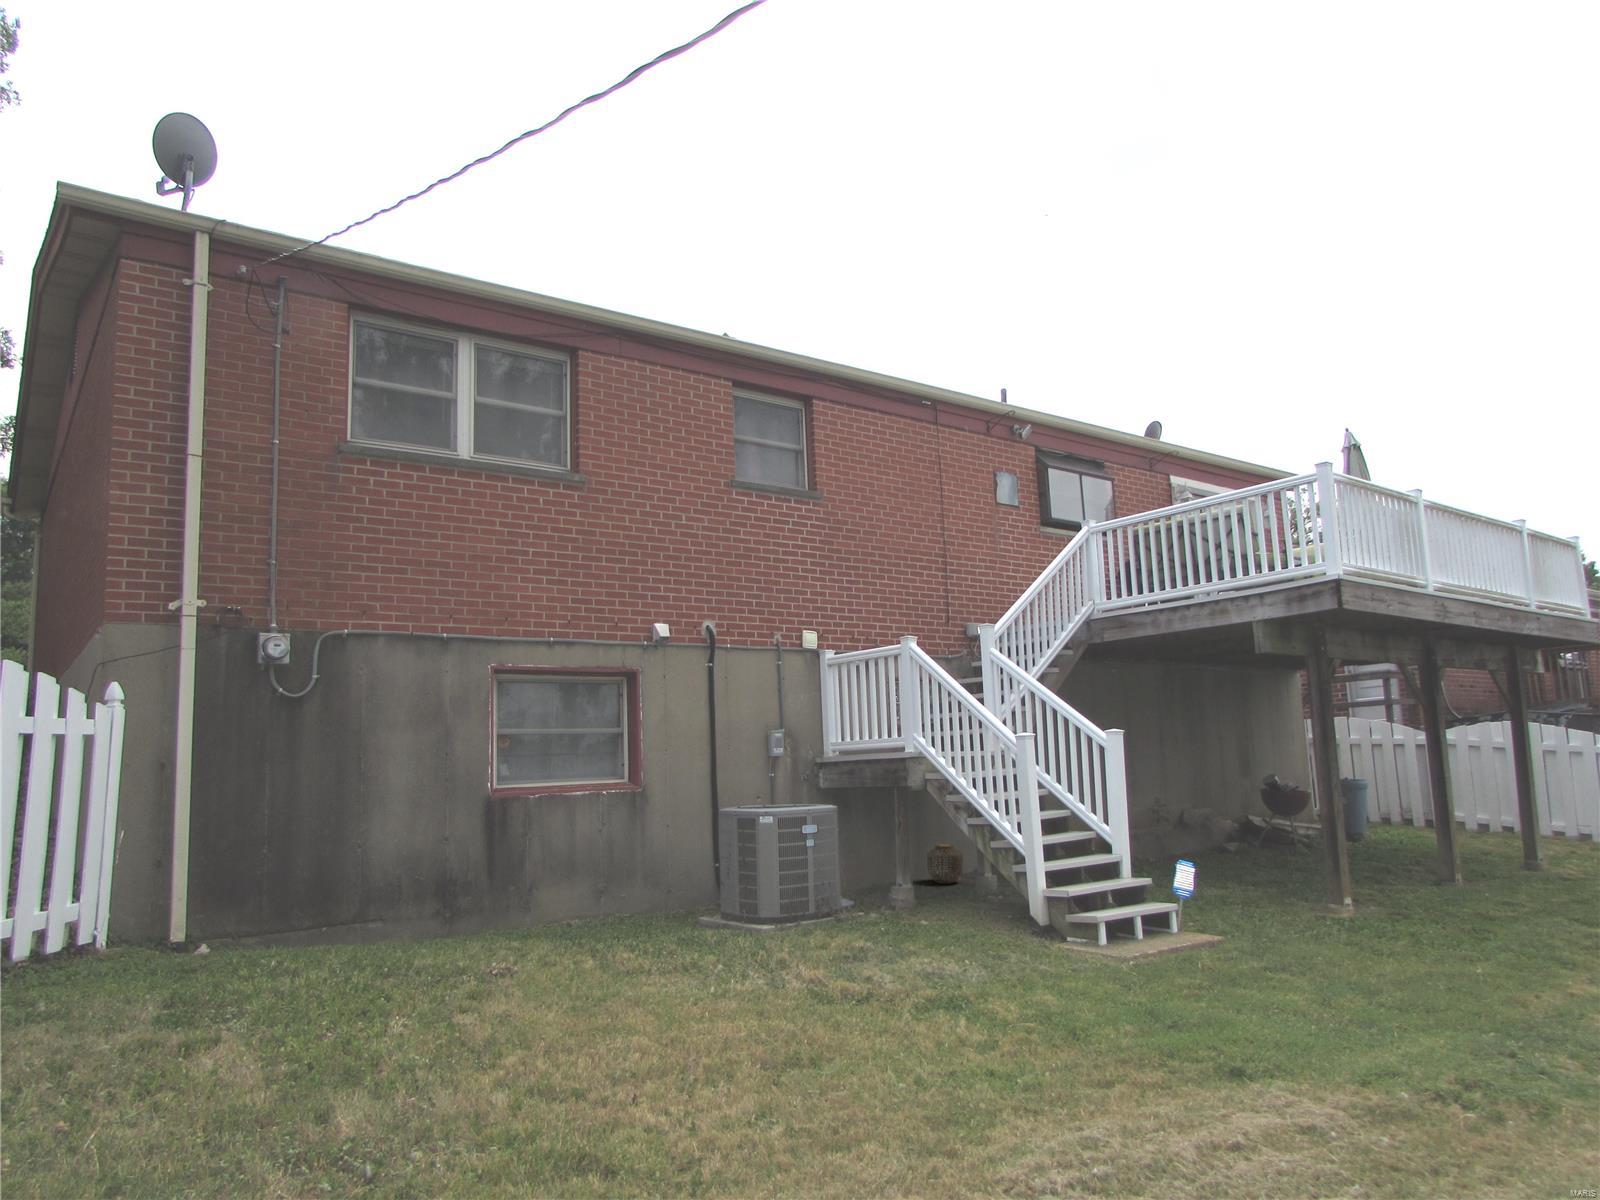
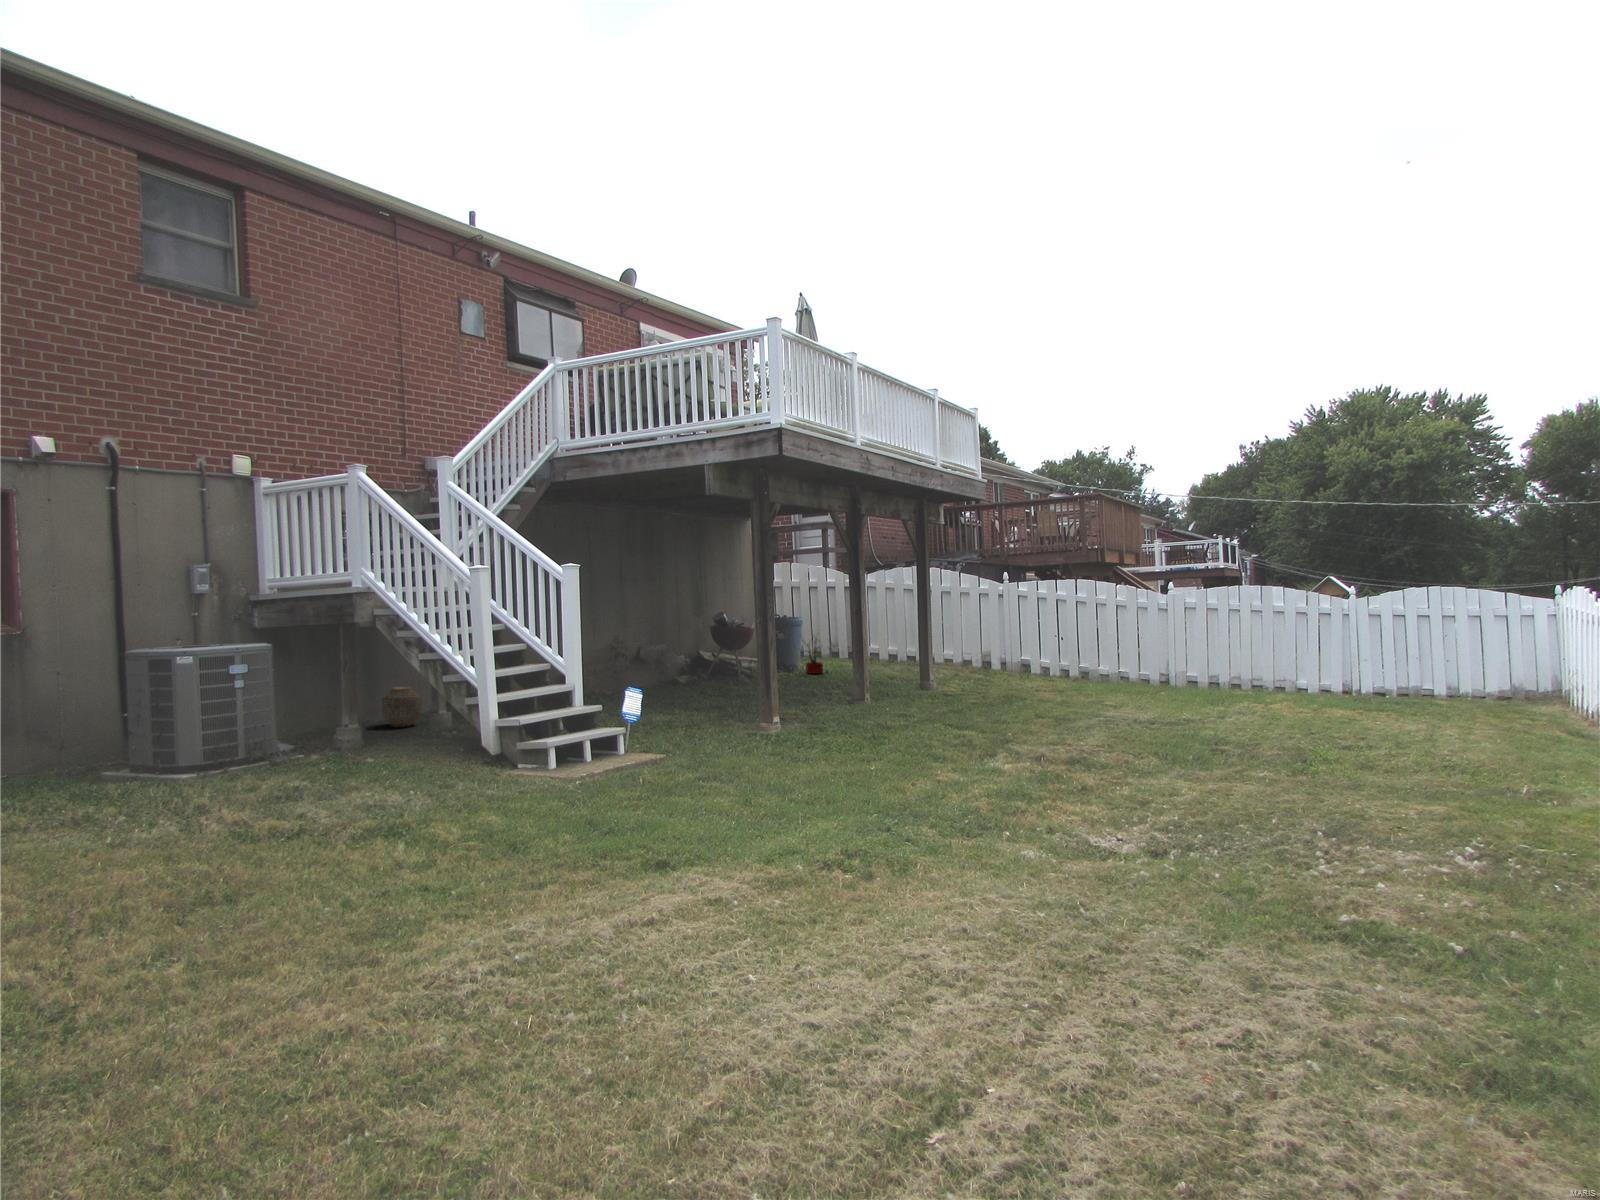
decorative plant: none [1364,801,1408,852] -> present [806,637,823,674]

